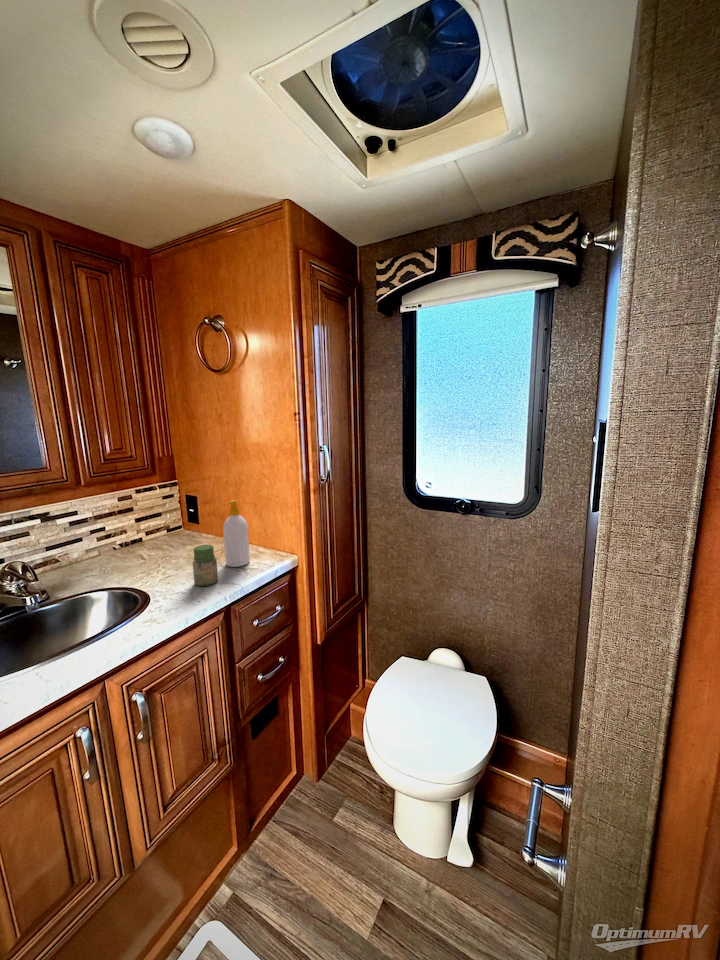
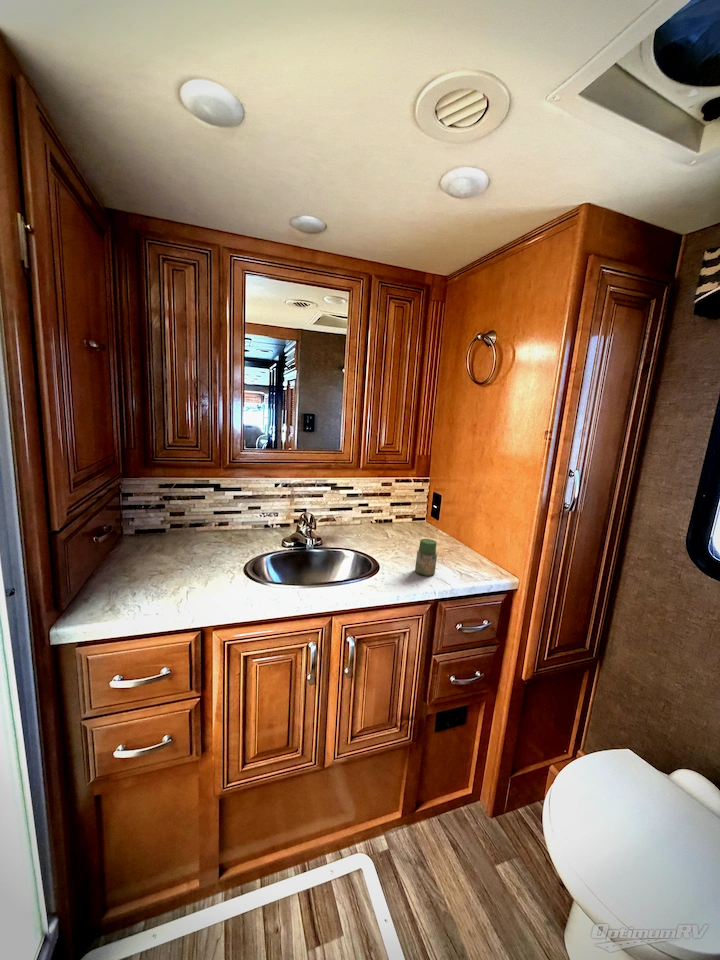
soap bottle: present [223,500,250,567] -> none [447,506,474,569]

